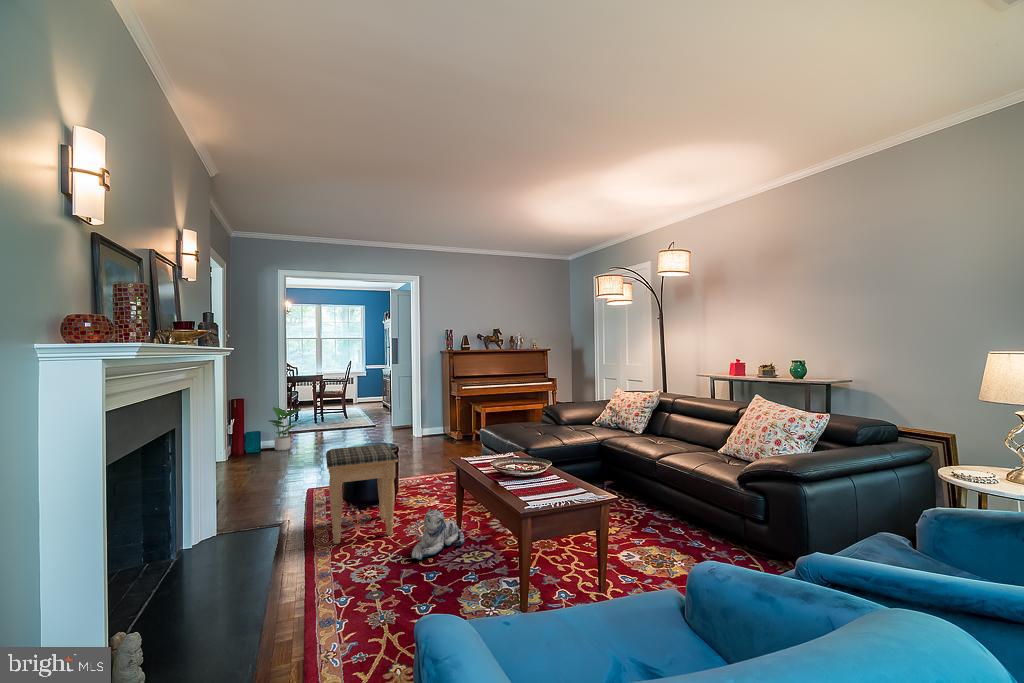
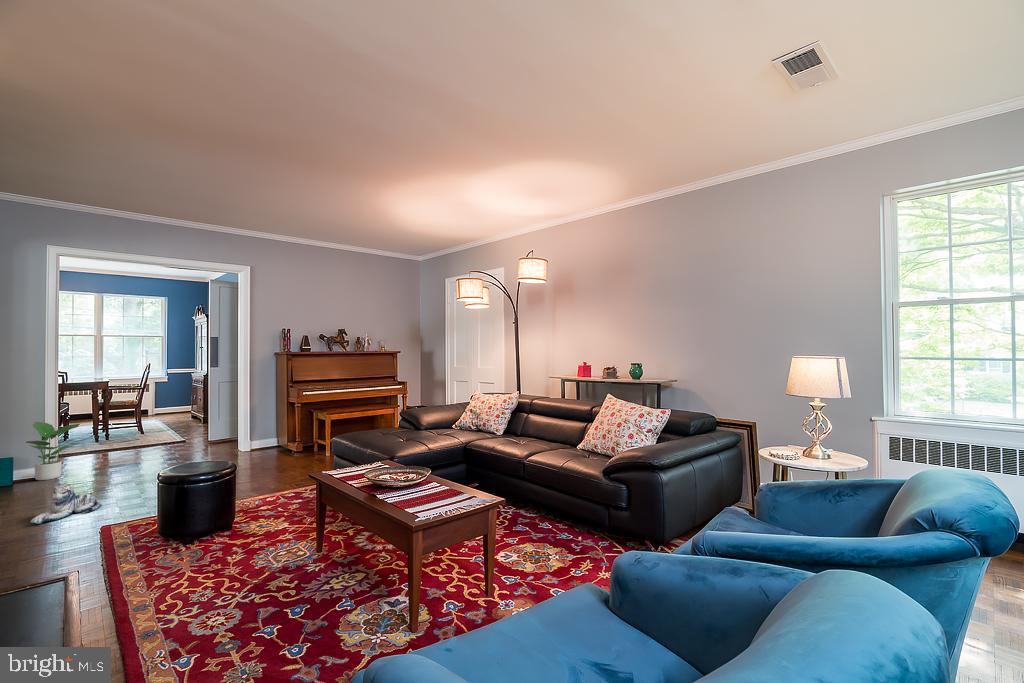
footstool: present [326,444,398,544] -> none [140,463,246,592]
plush toy: present [411,509,465,560] -> present [30,483,101,524]

